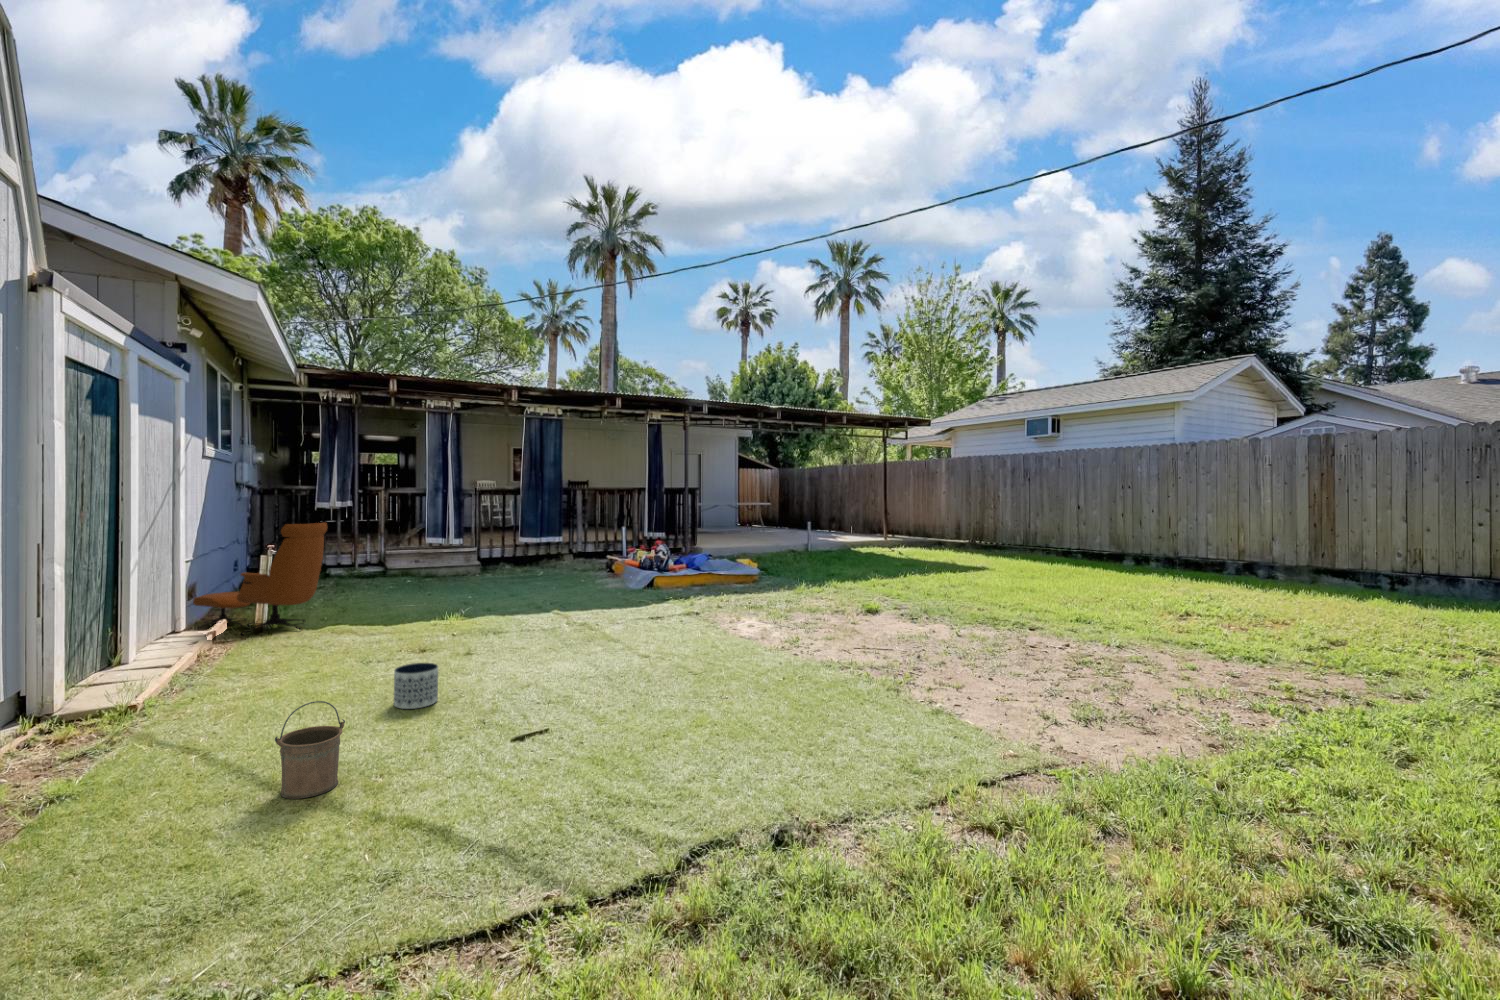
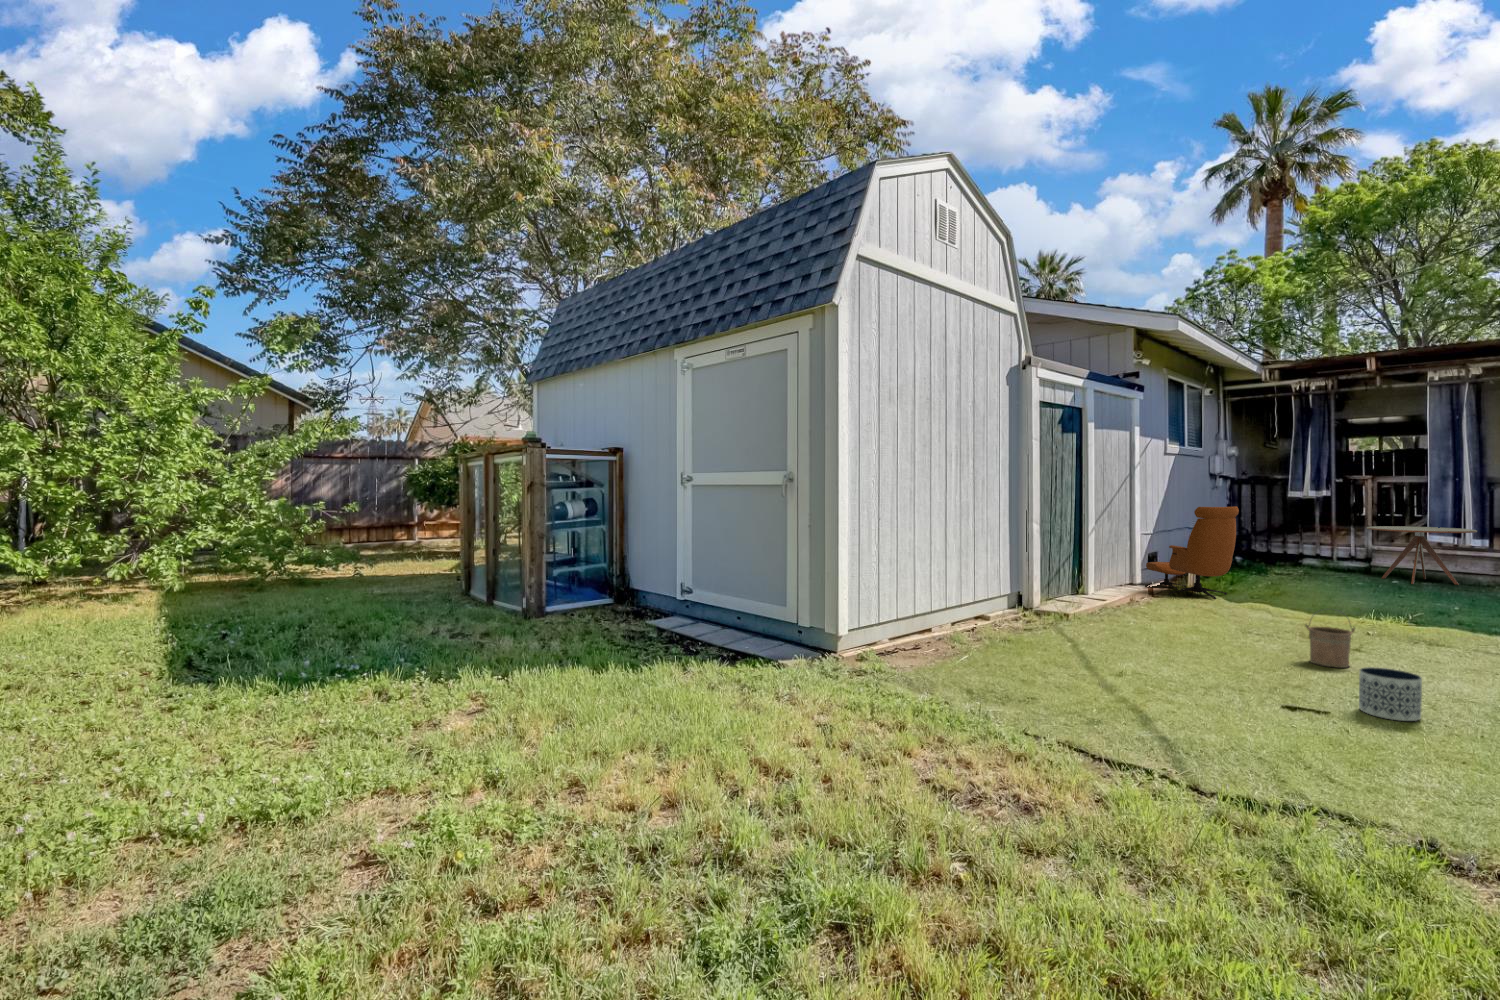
round table: none [390,532,464,581] -> present [1367,526,1477,585]
planter: present [394,663,438,709] -> present [1359,667,1422,721]
bucket: present [275,701,345,799] -> present [1306,609,1355,668]

